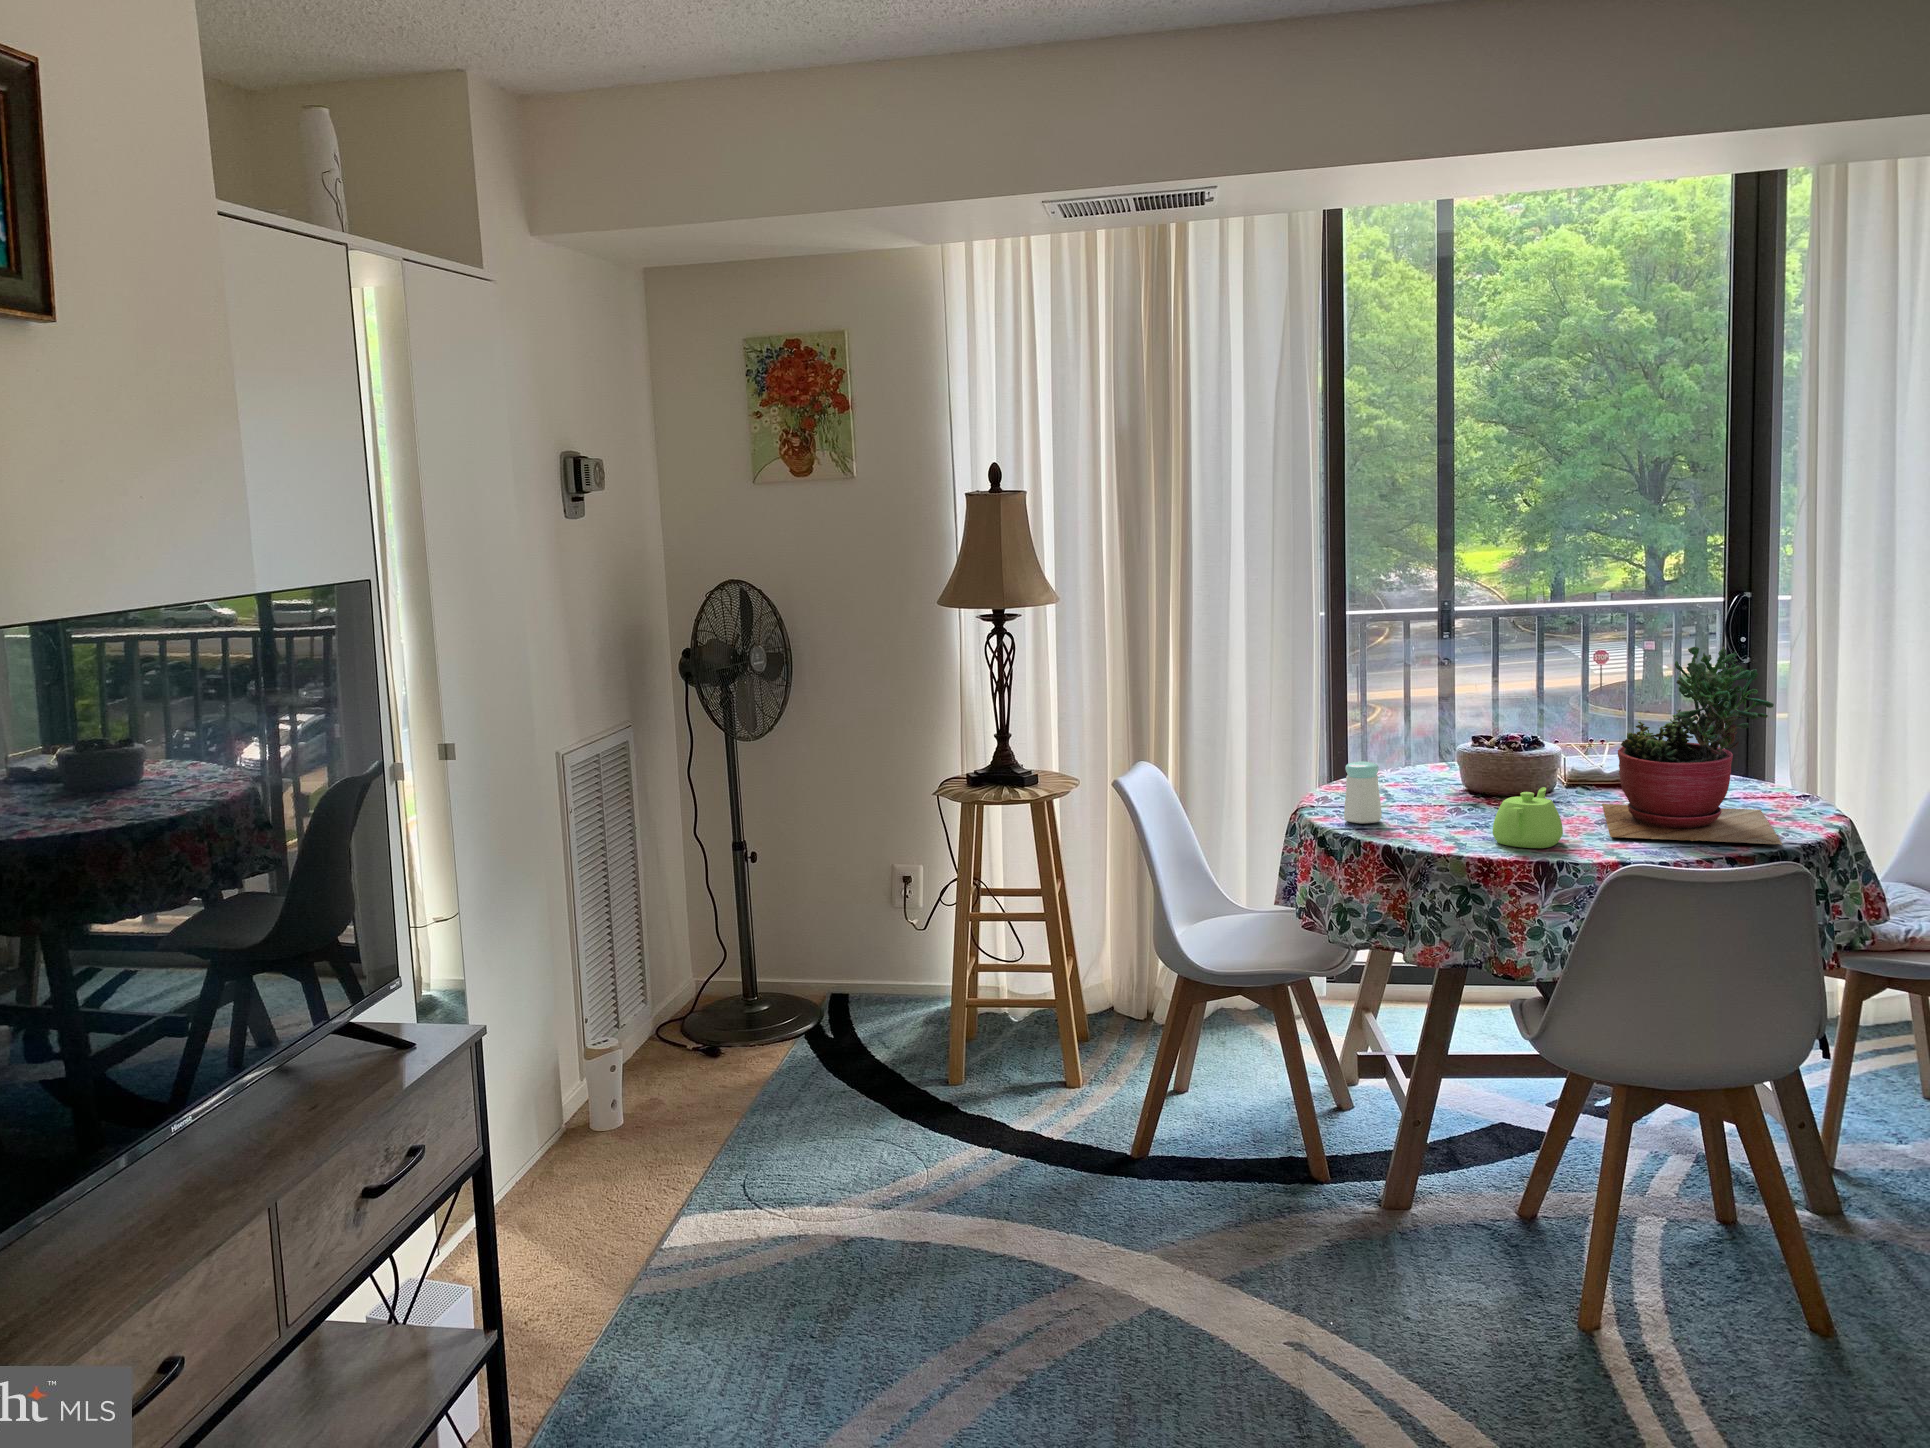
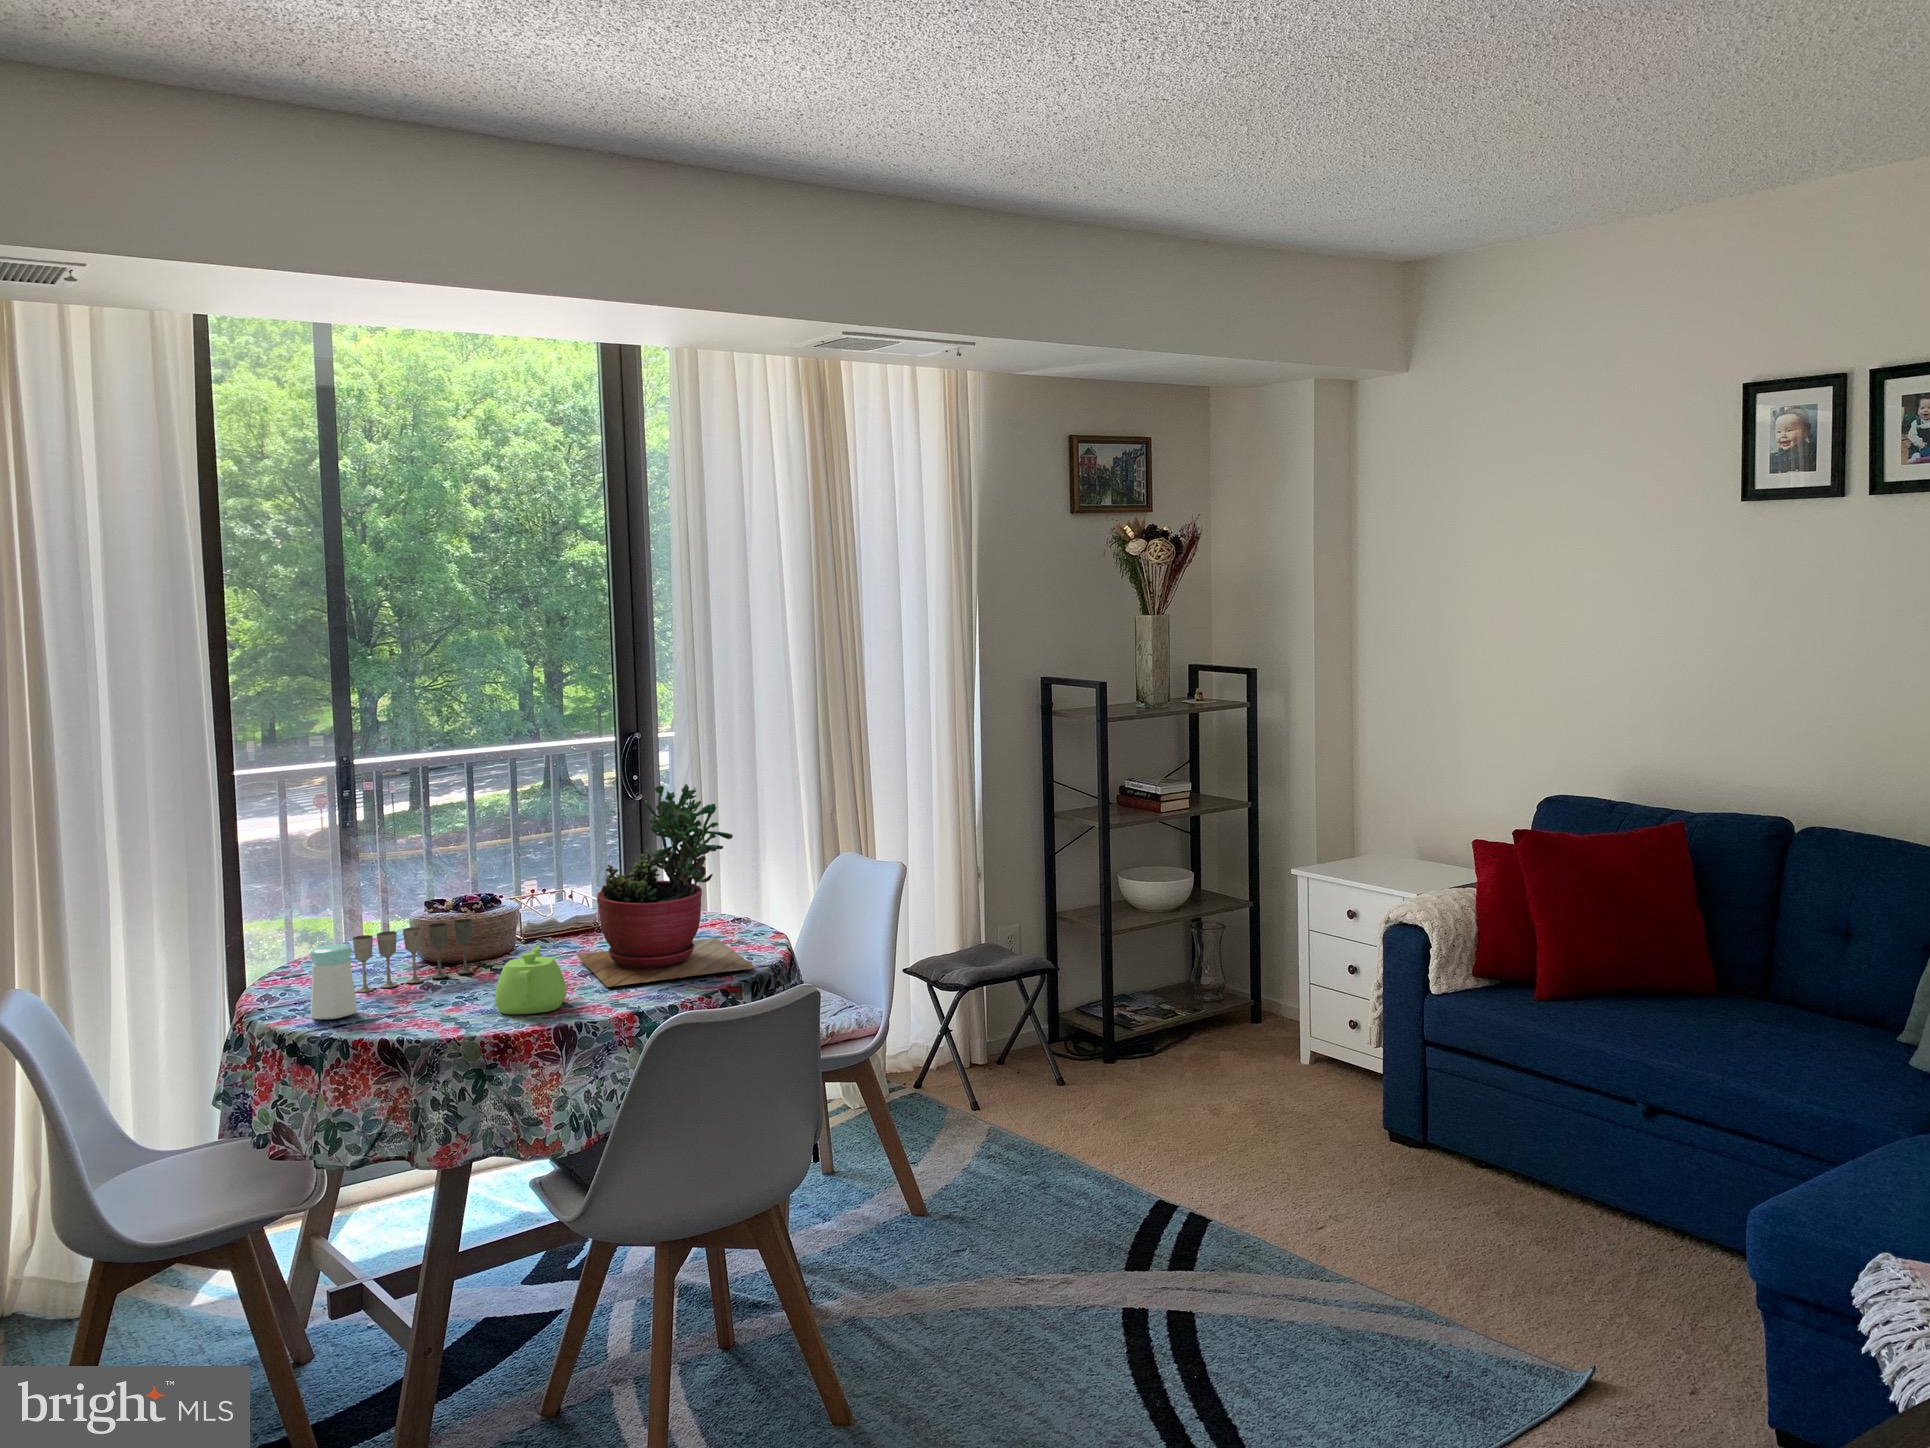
wine glass: none [1392,756,1502,807] -> present [352,919,473,993]

